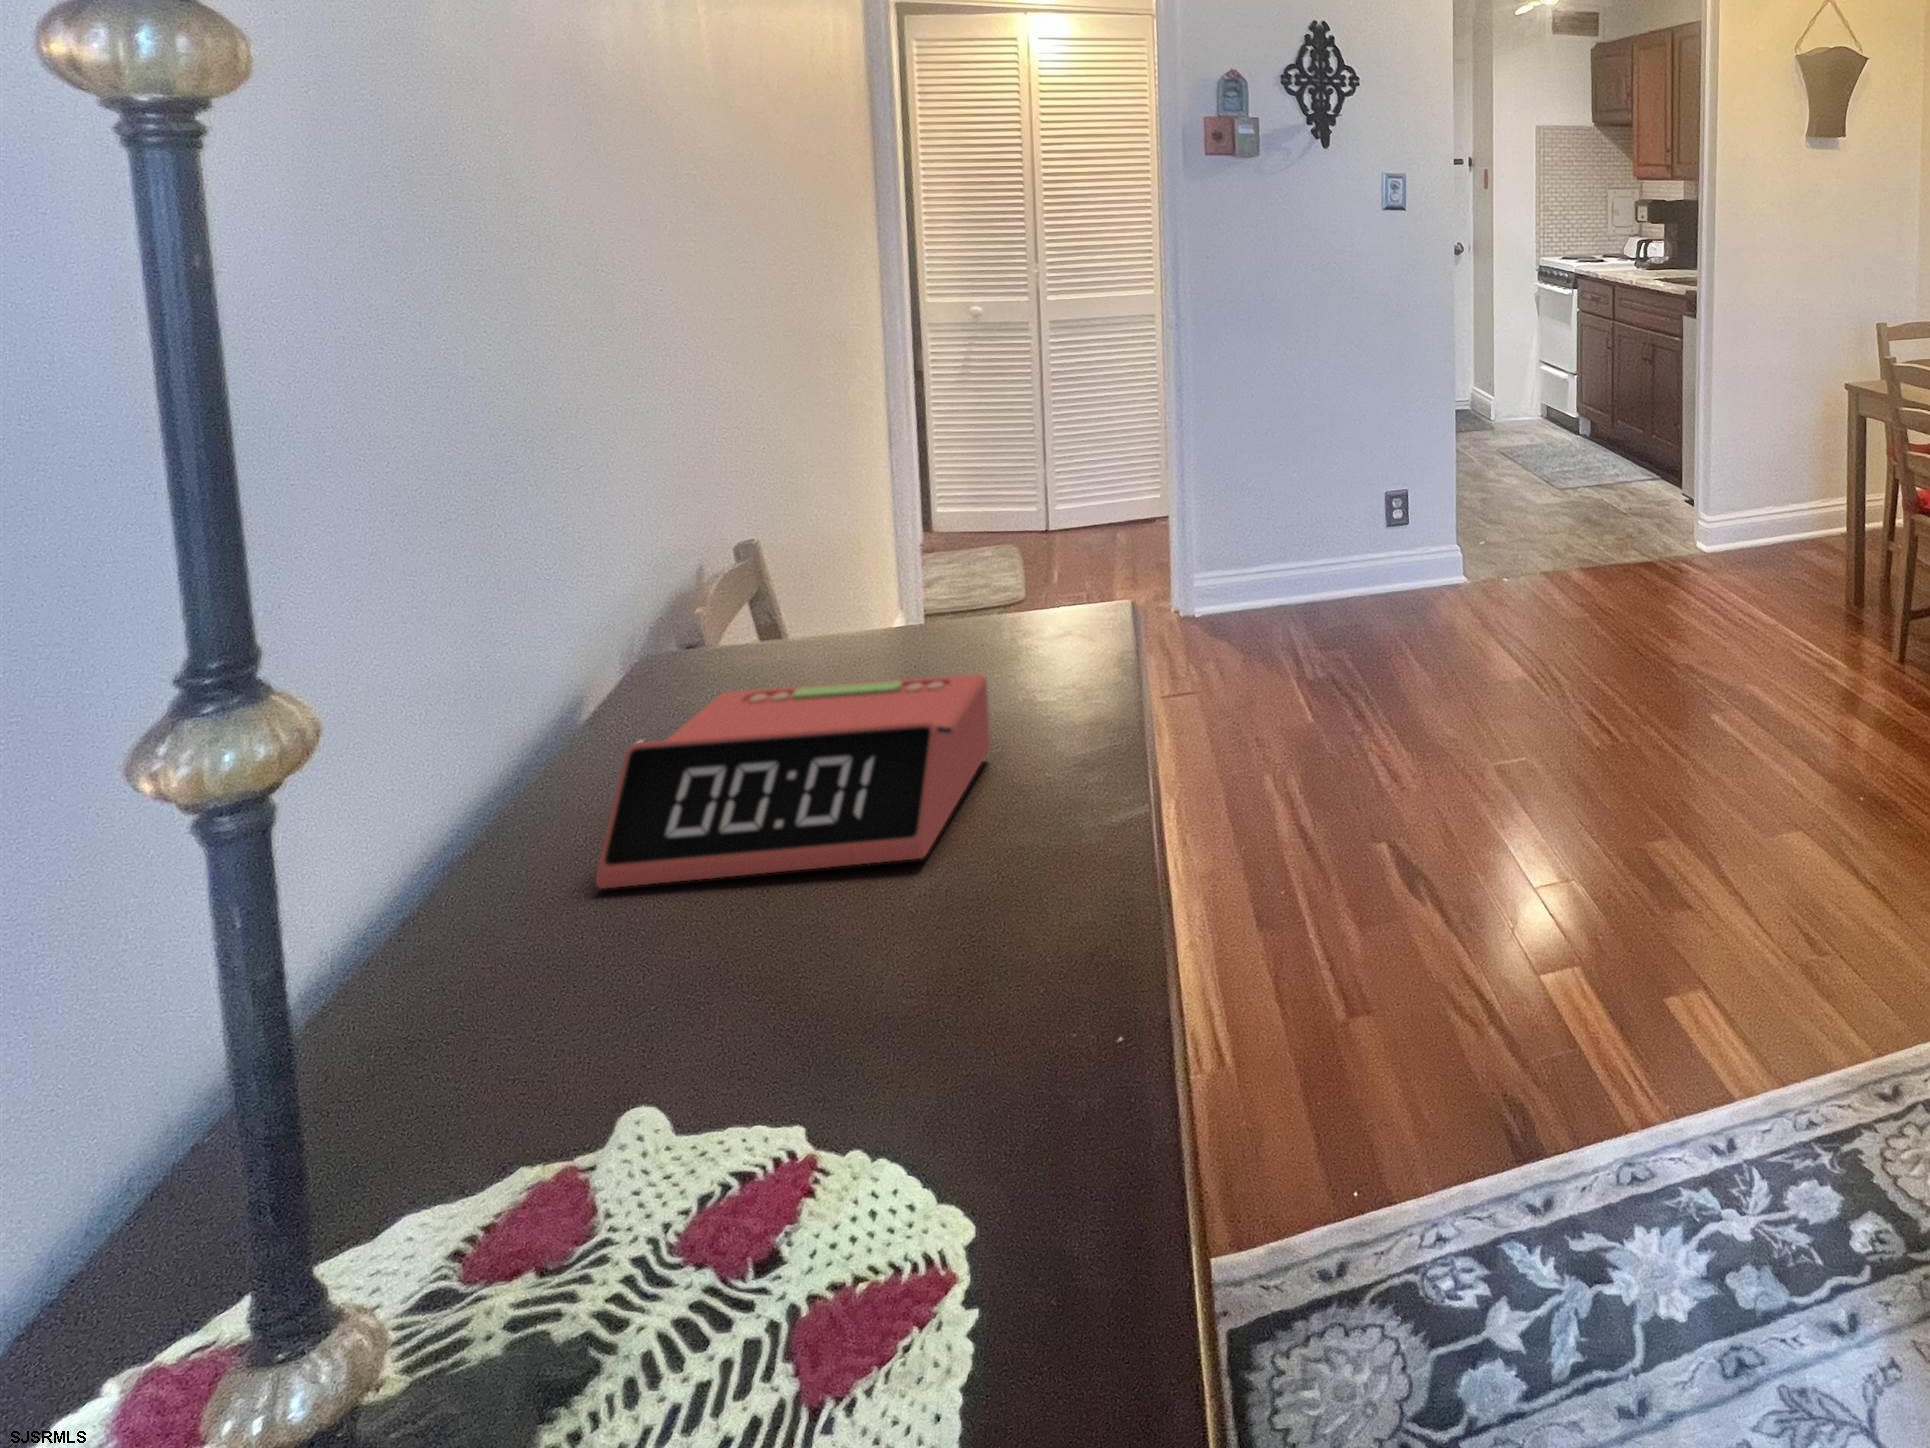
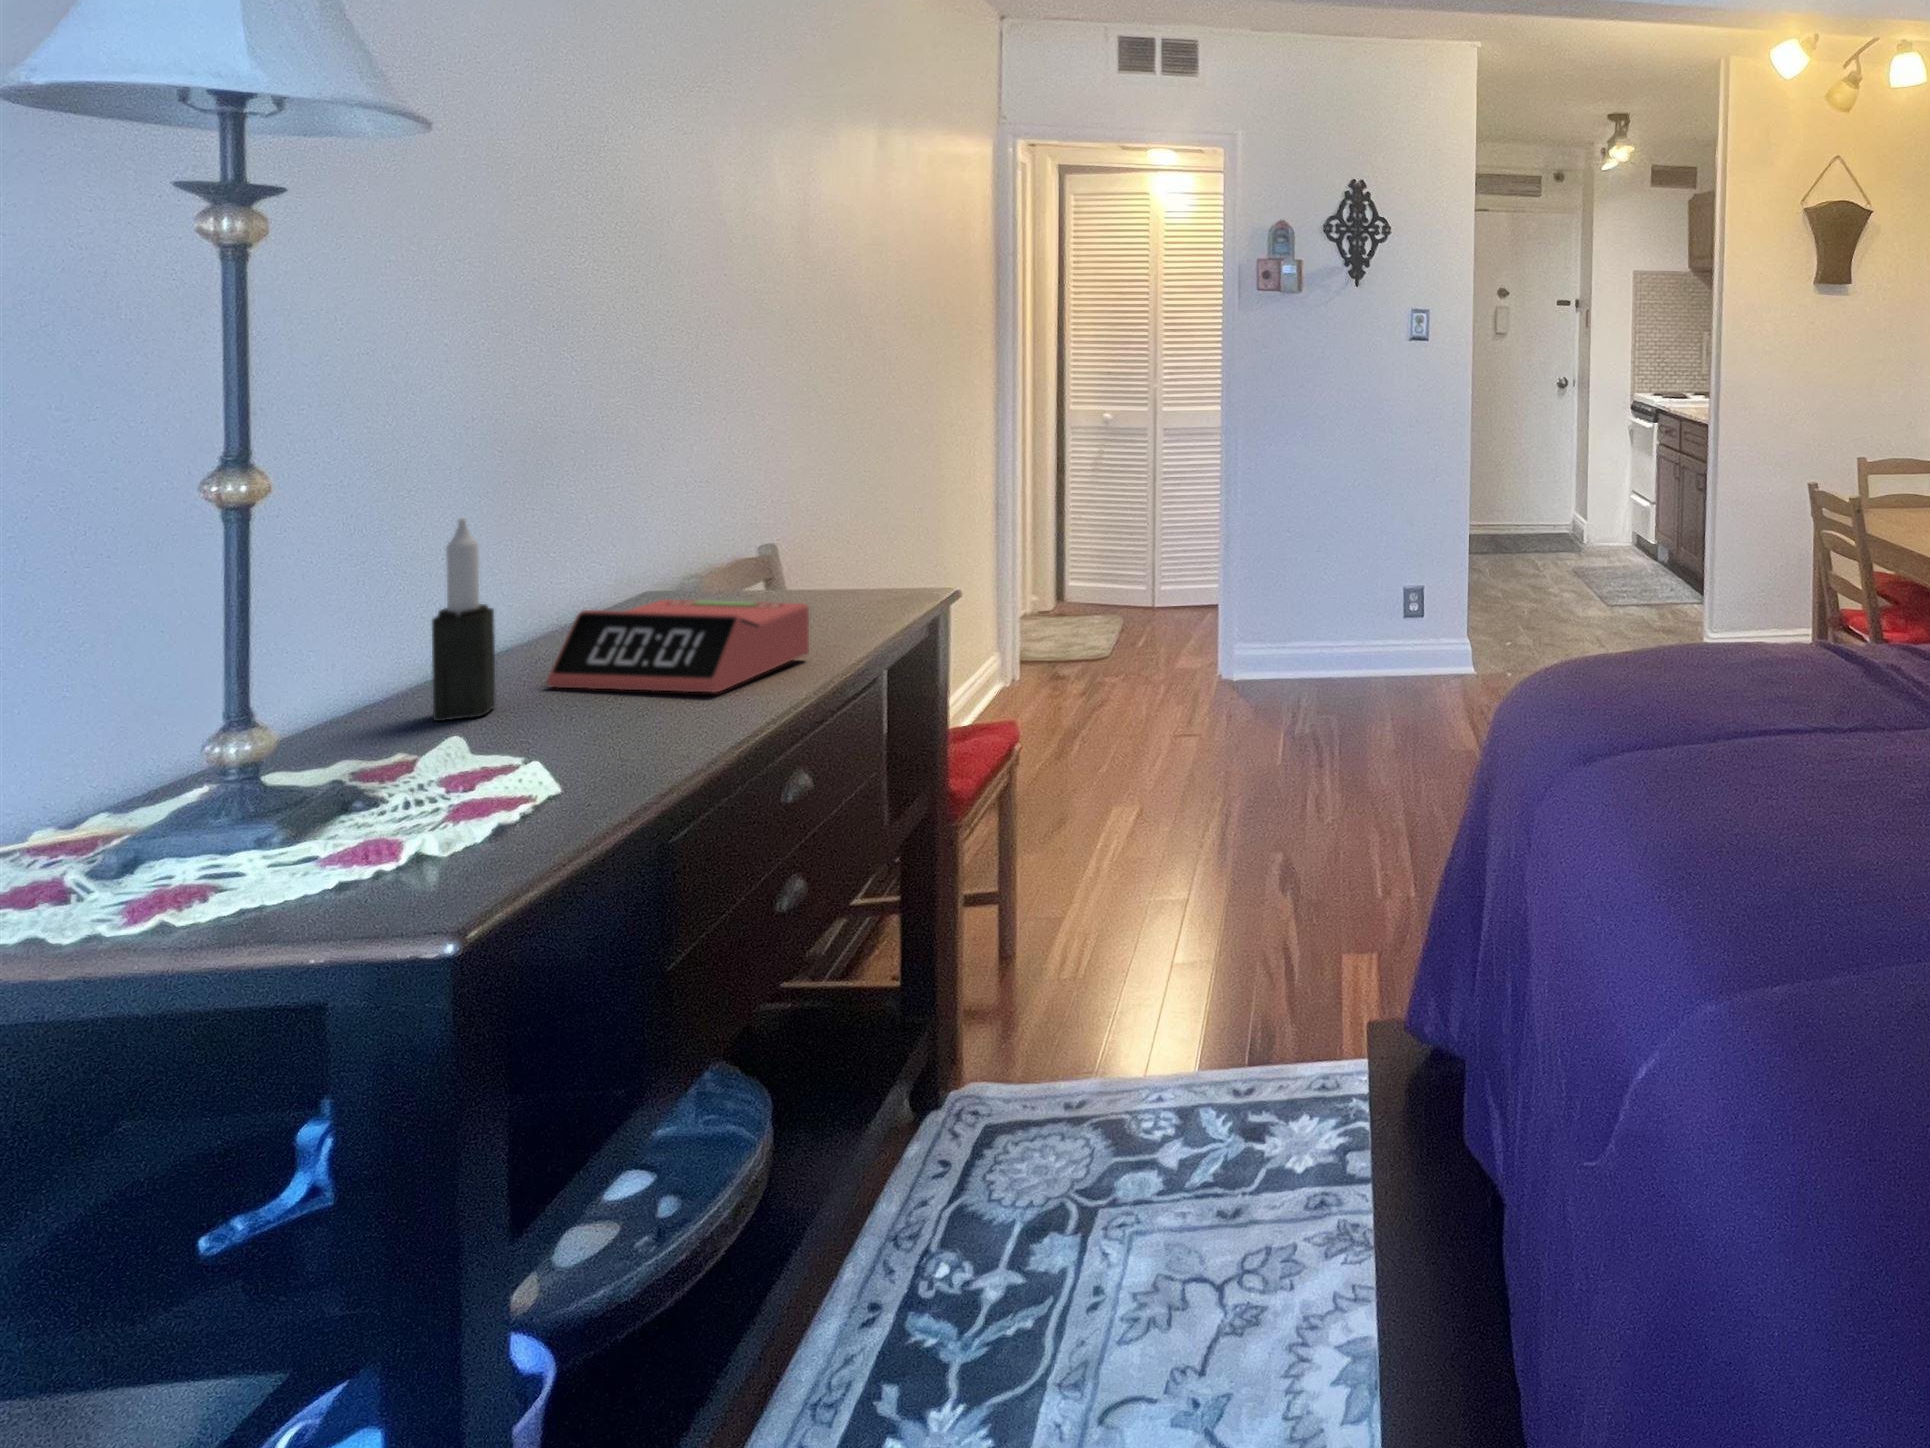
candle: none [419,632,540,1018] -> present [432,518,496,721]

